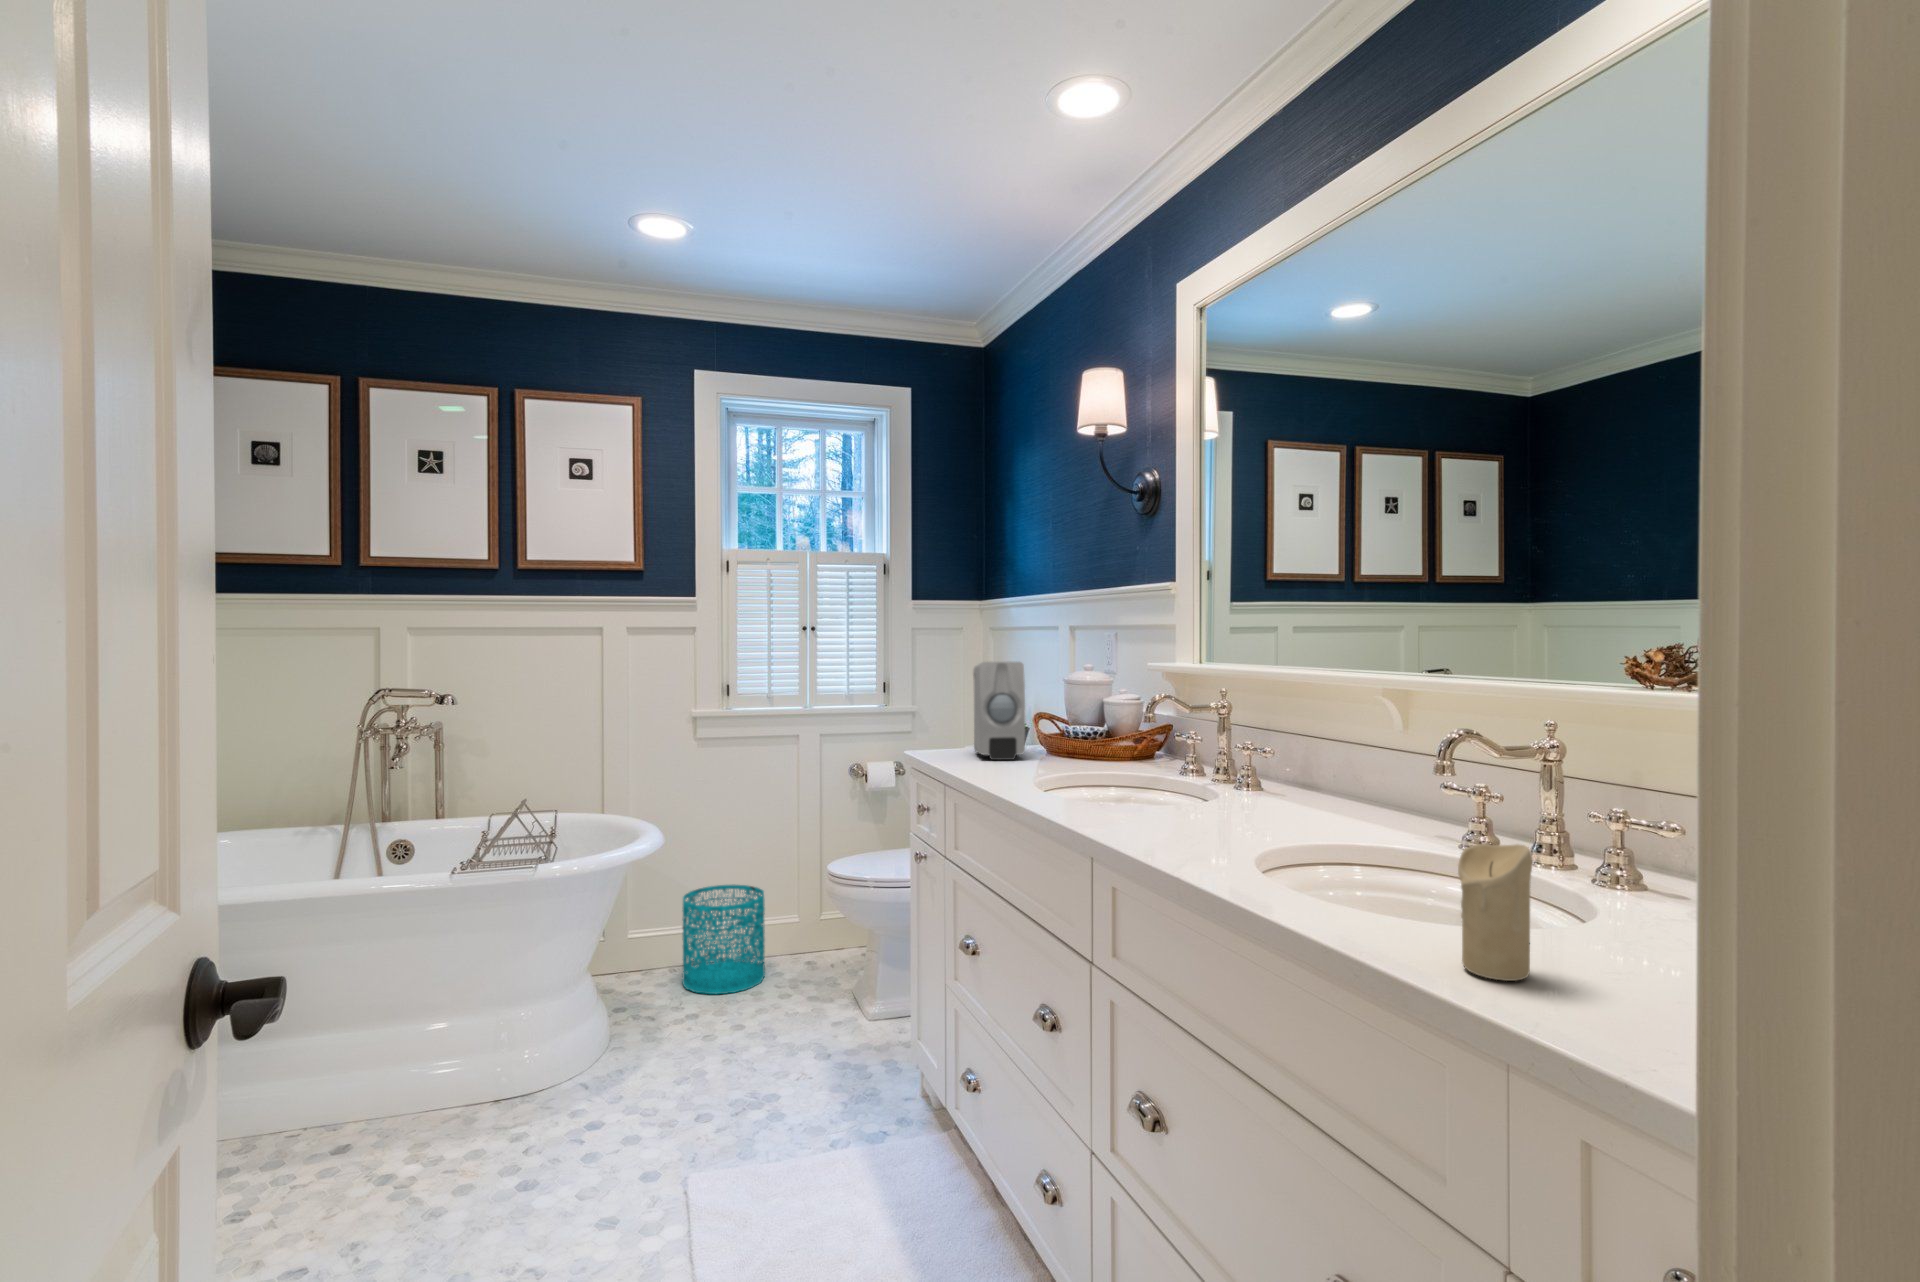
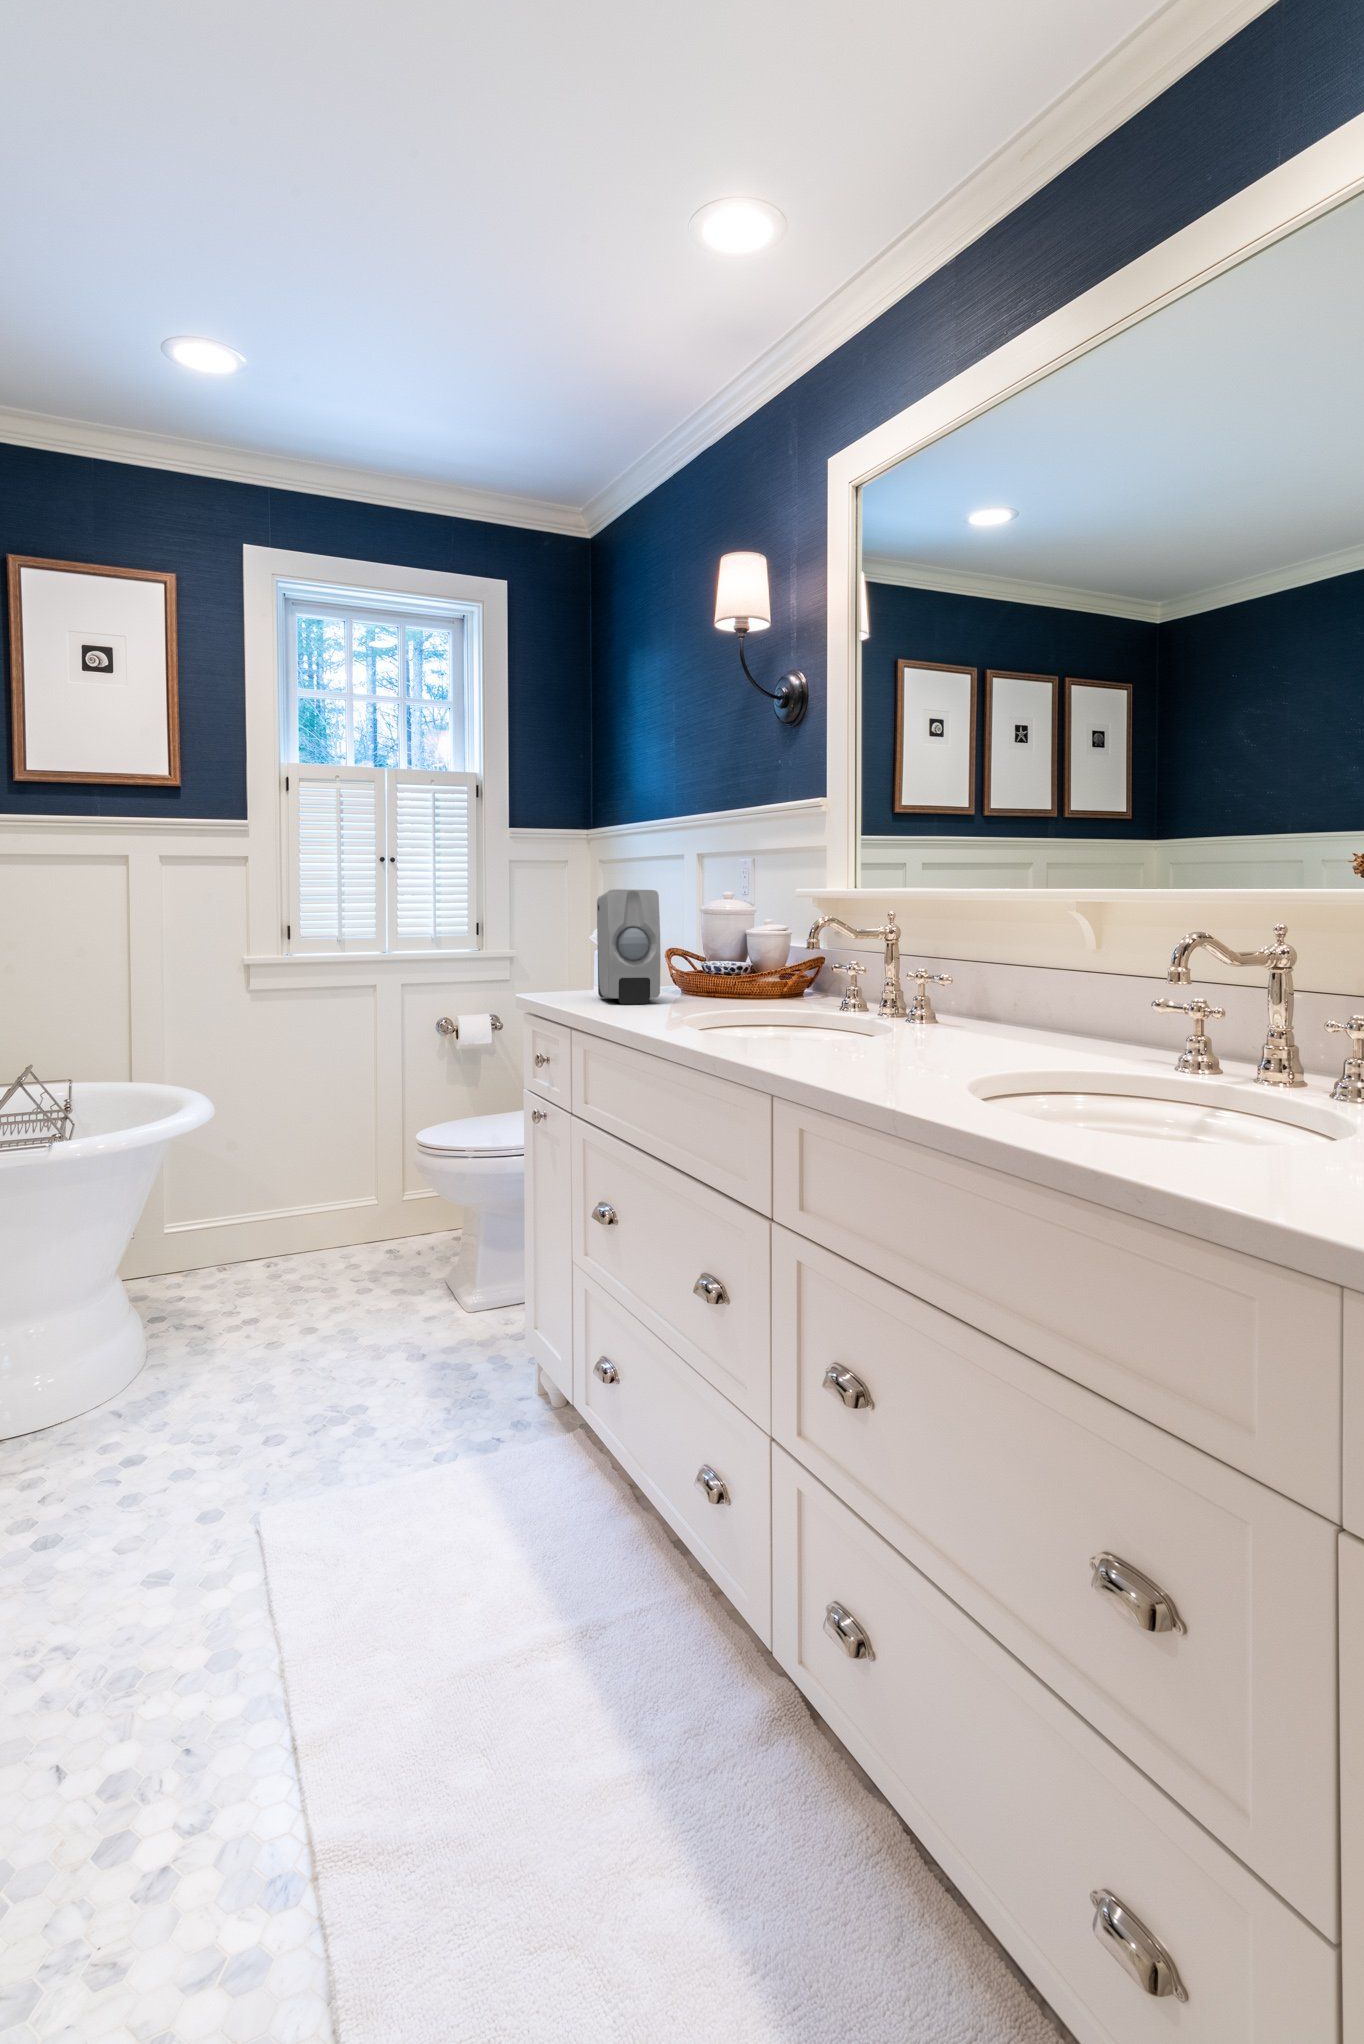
candle: present [1458,844,1532,981] -> none [1254,1030,1342,1183]
wastebasket: present [682,885,765,994] -> none [238,1165,342,1291]

